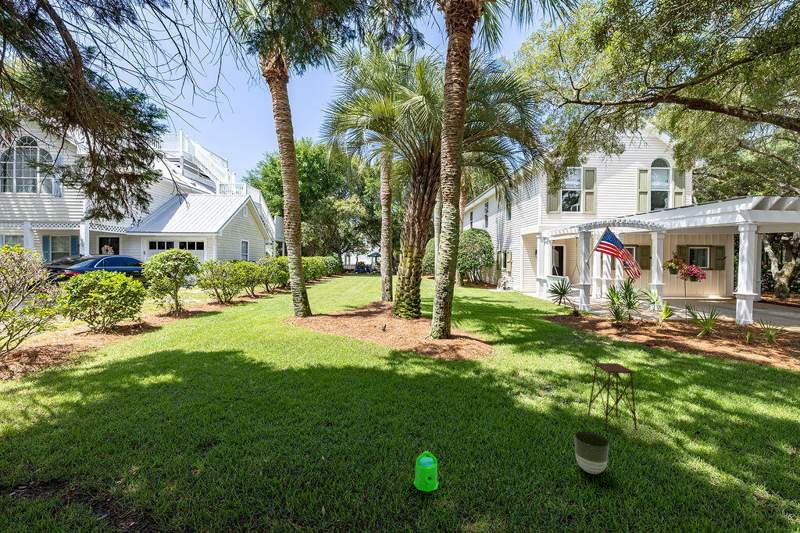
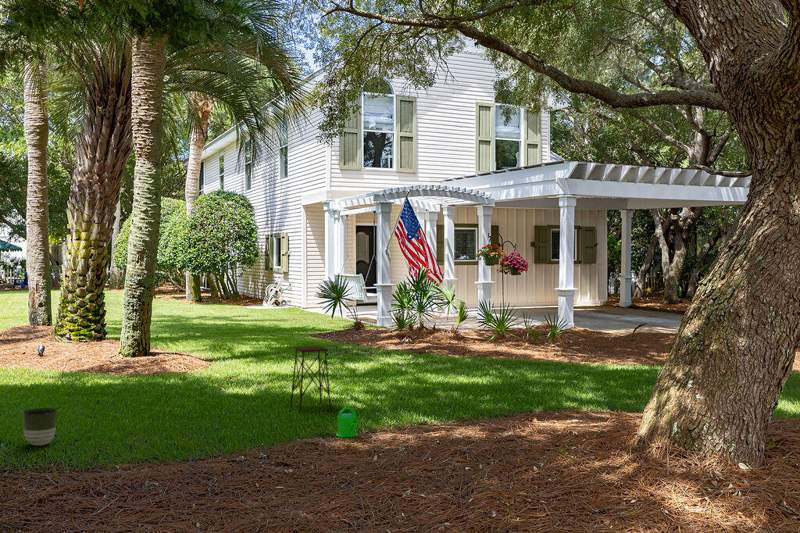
planter: present [575,431,609,474] -> present [23,408,57,446]
watering can: present [413,451,439,492] -> present [336,406,359,437]

